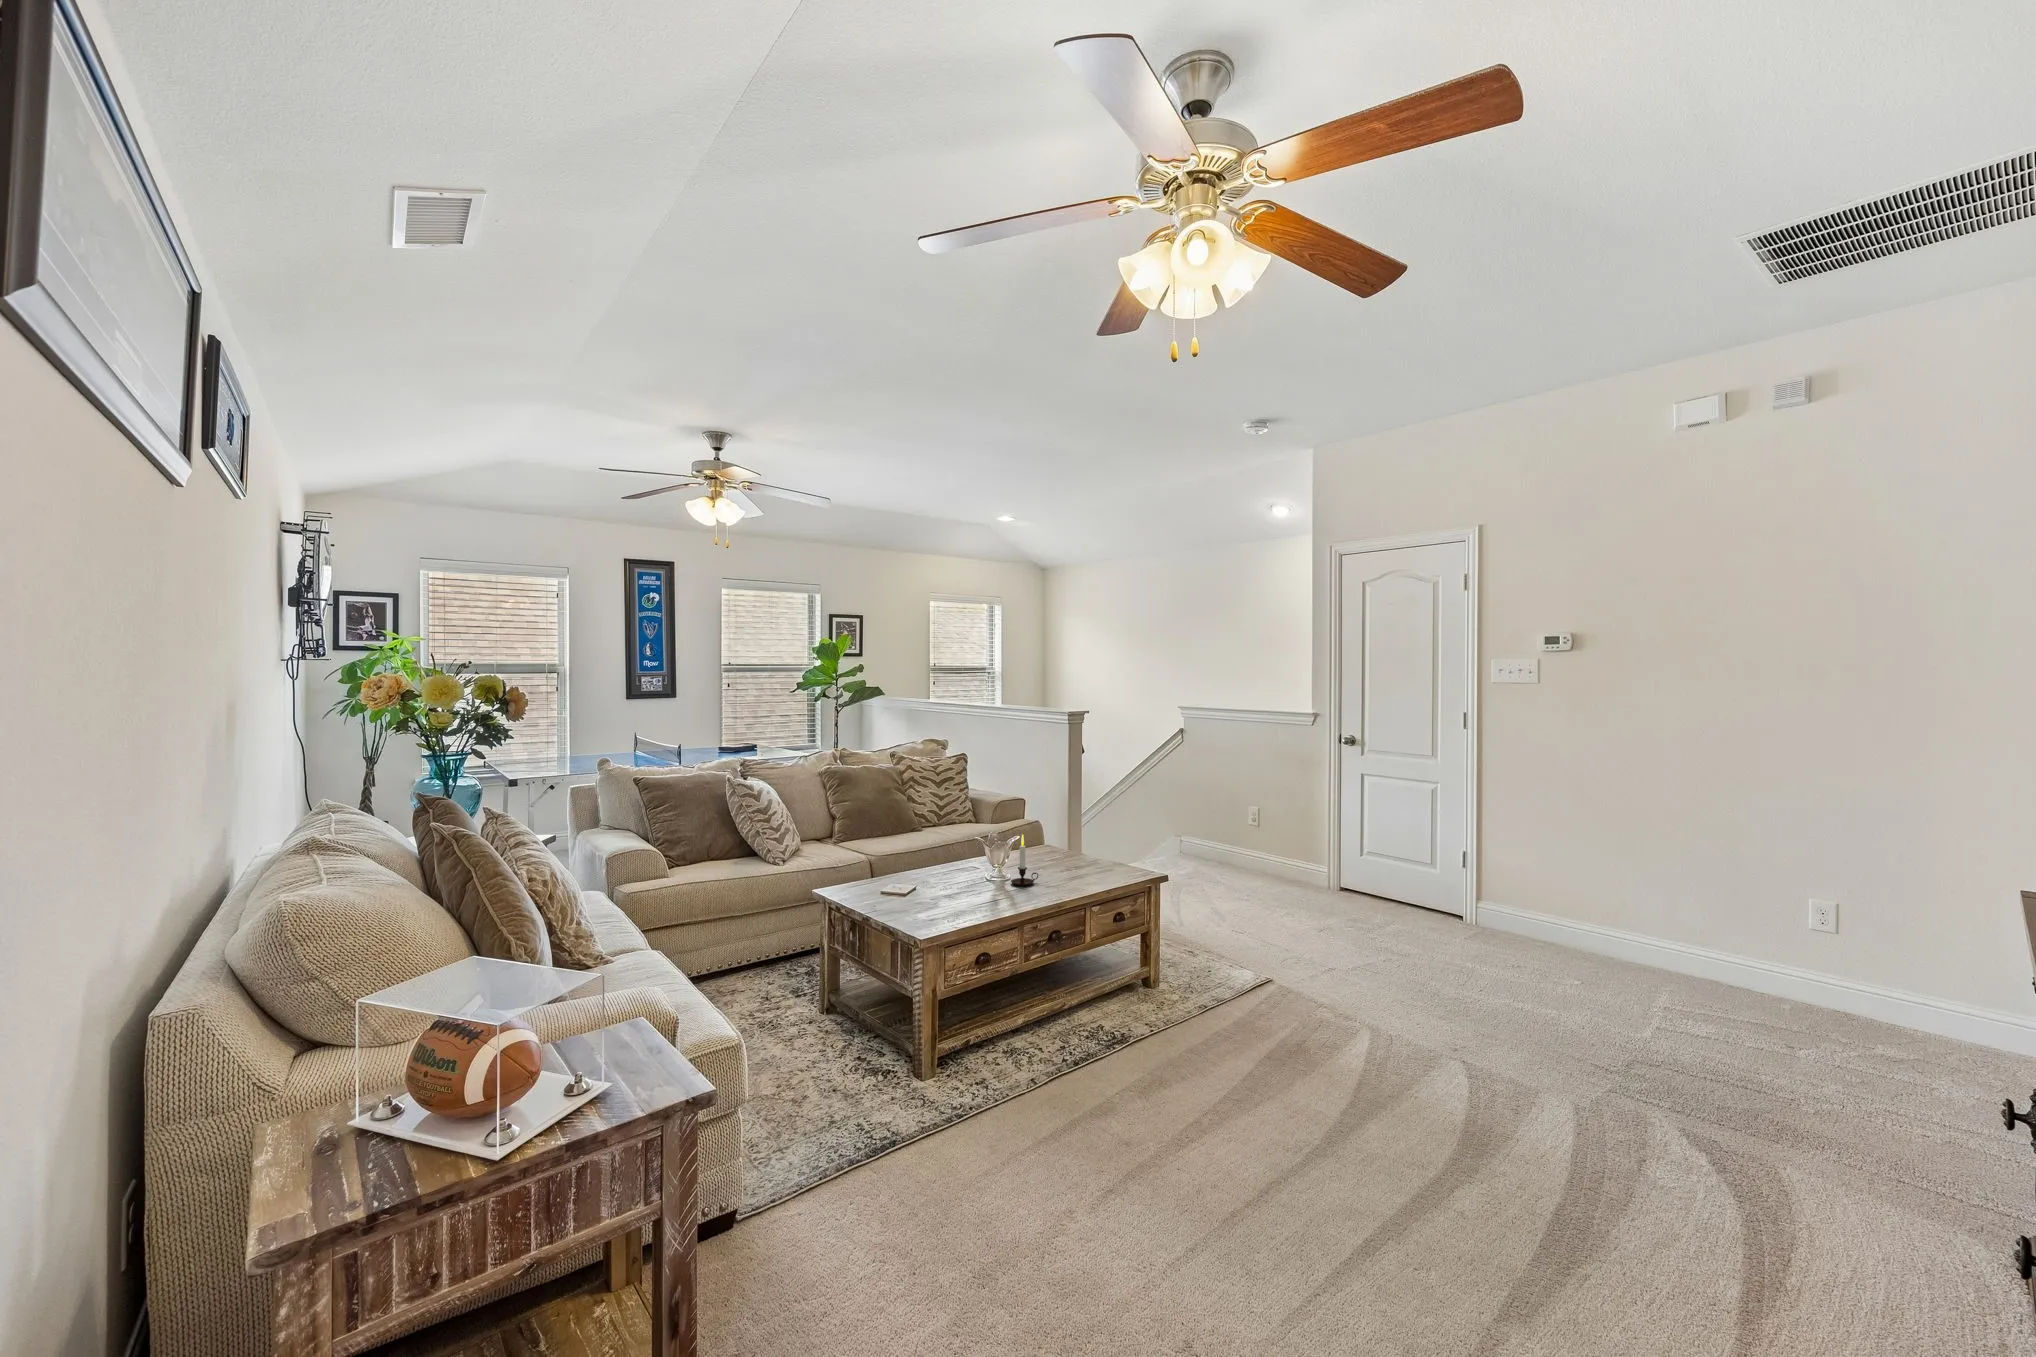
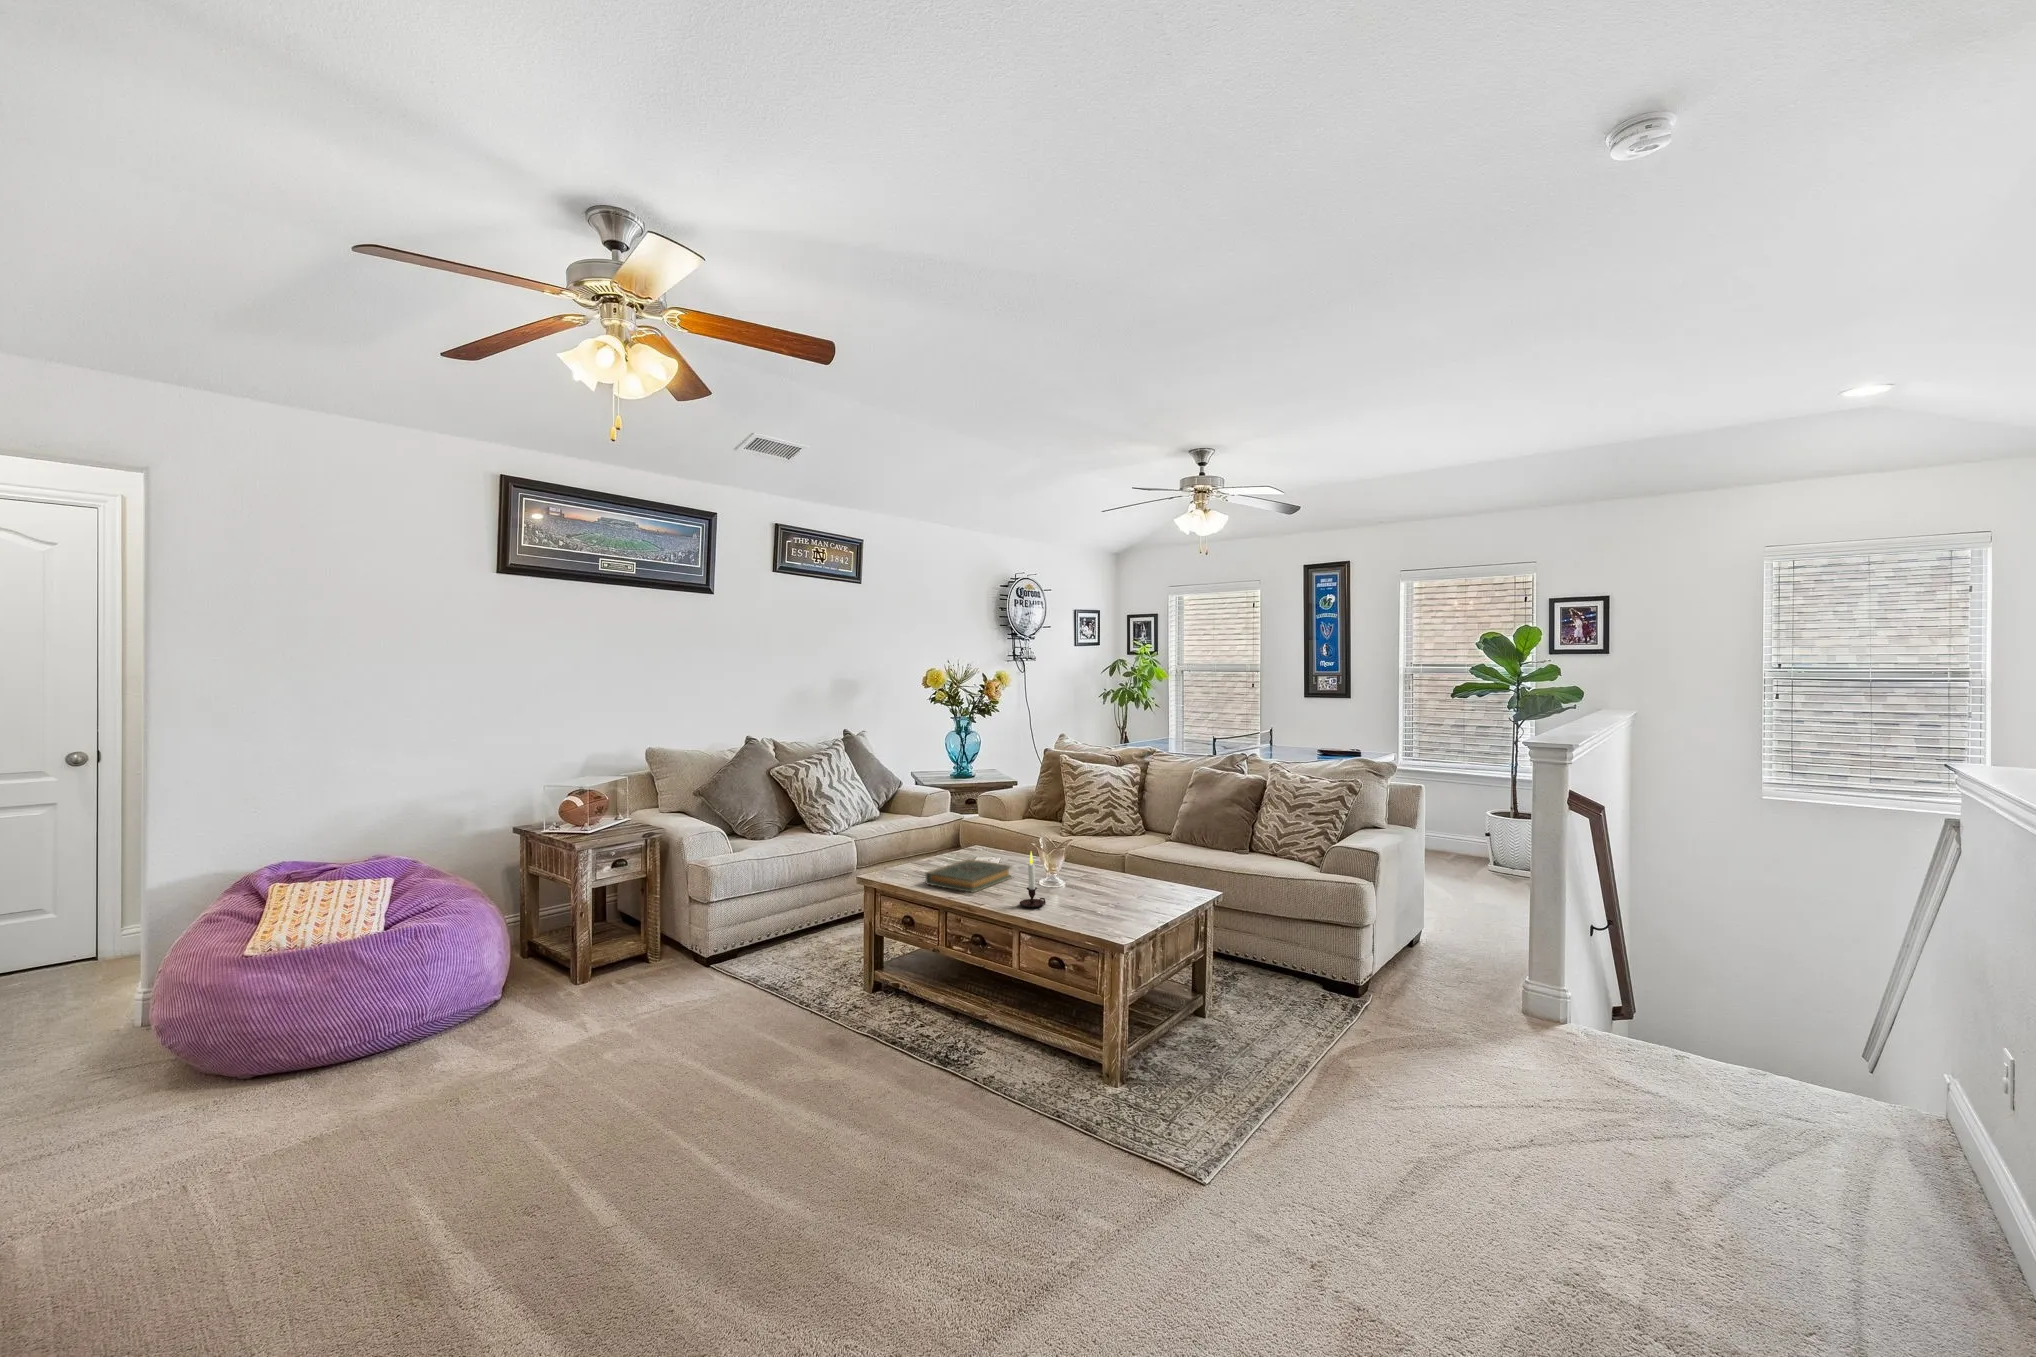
hardback book: none [864,869,959,907] -> present [926,859,1012,892]

